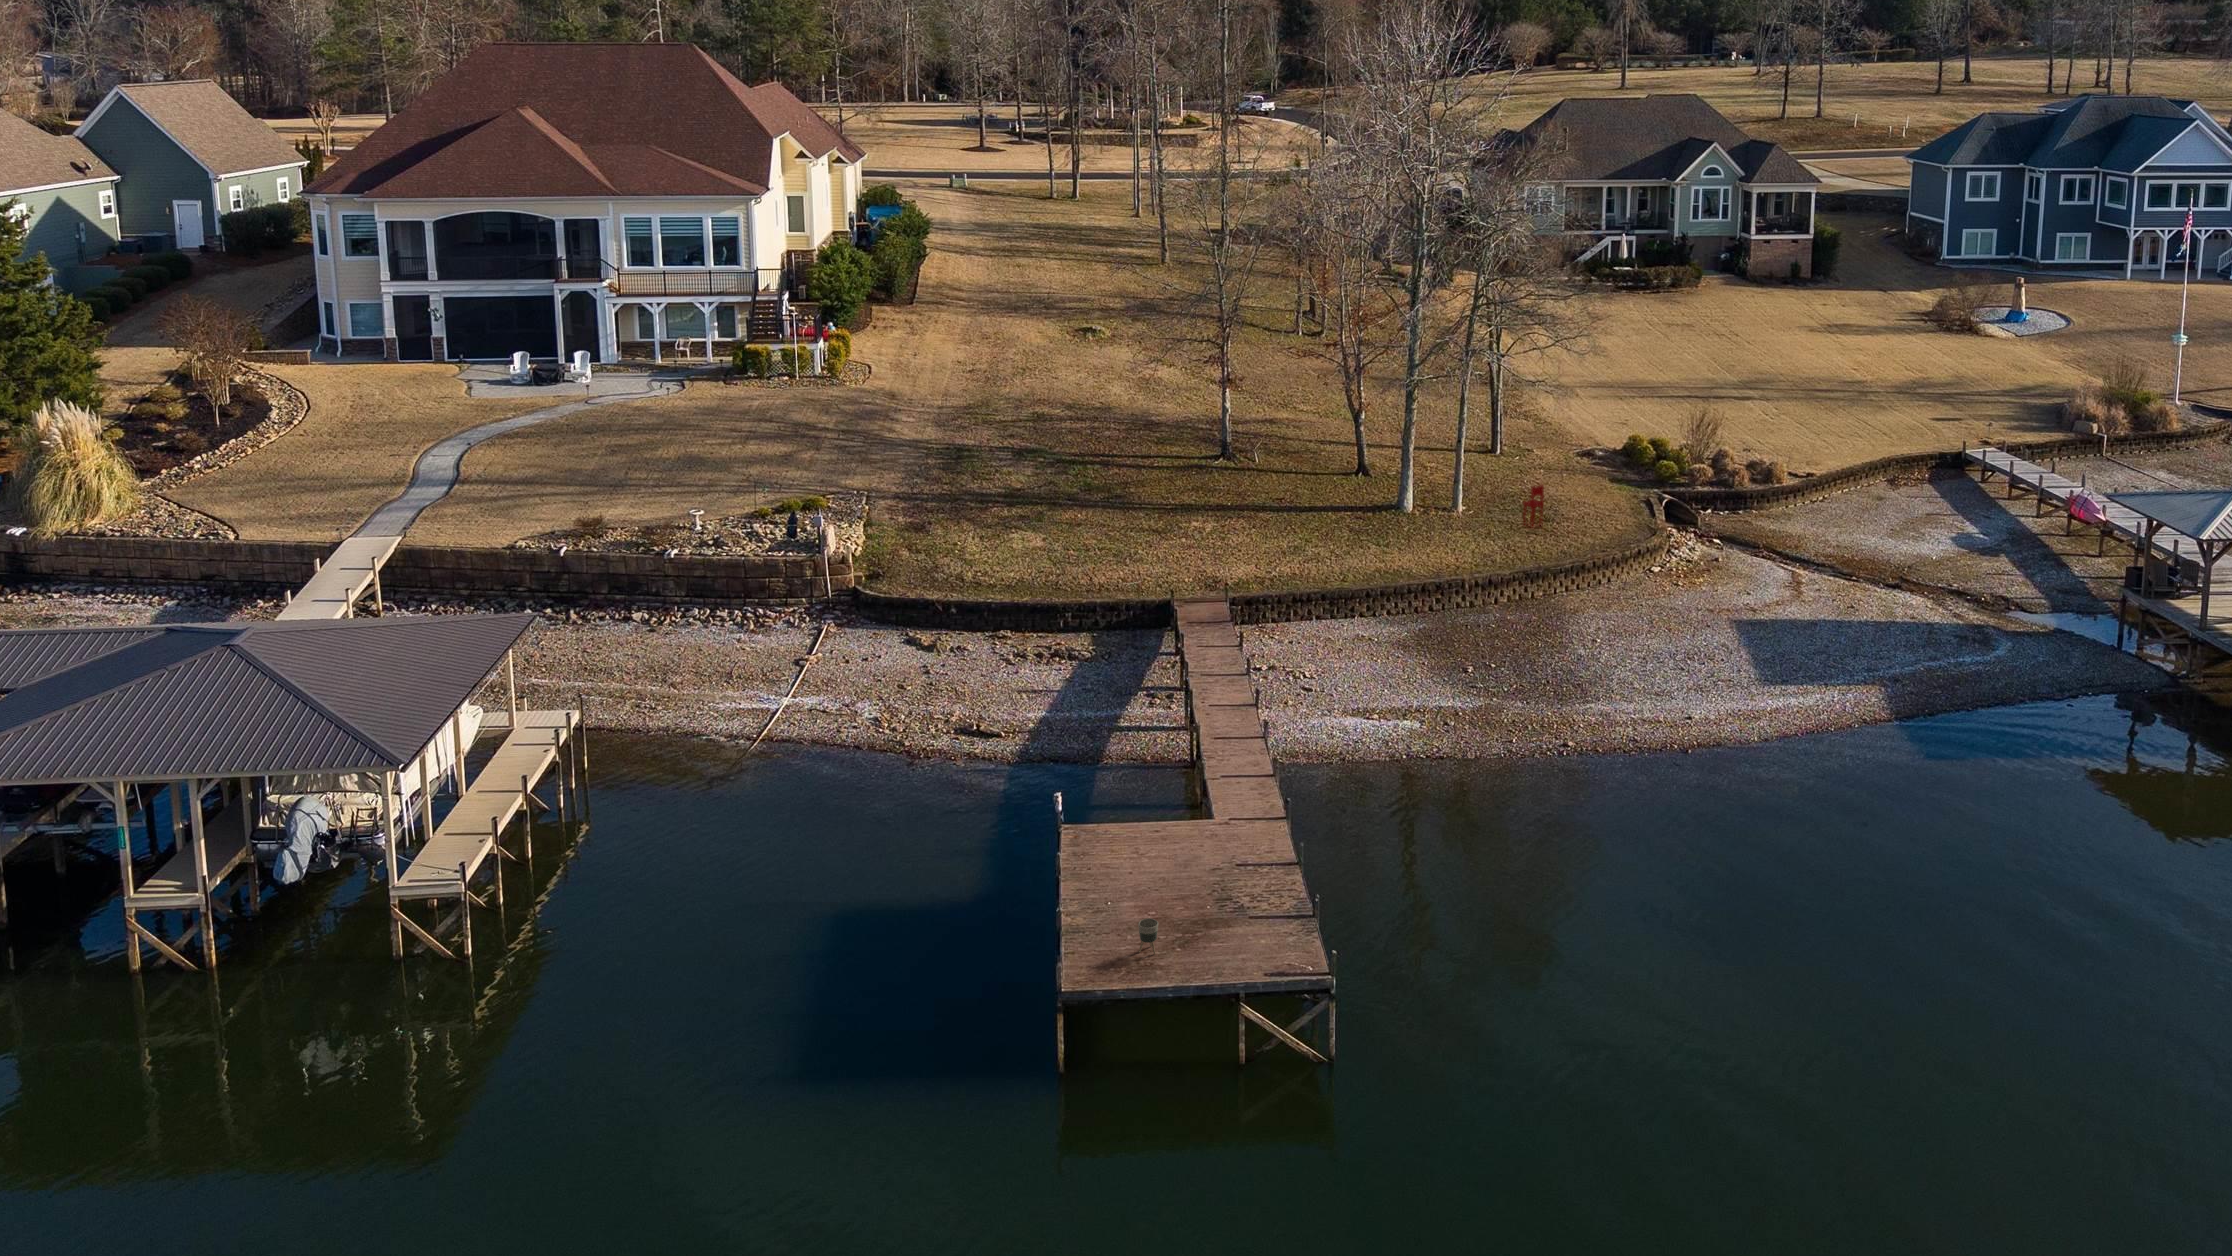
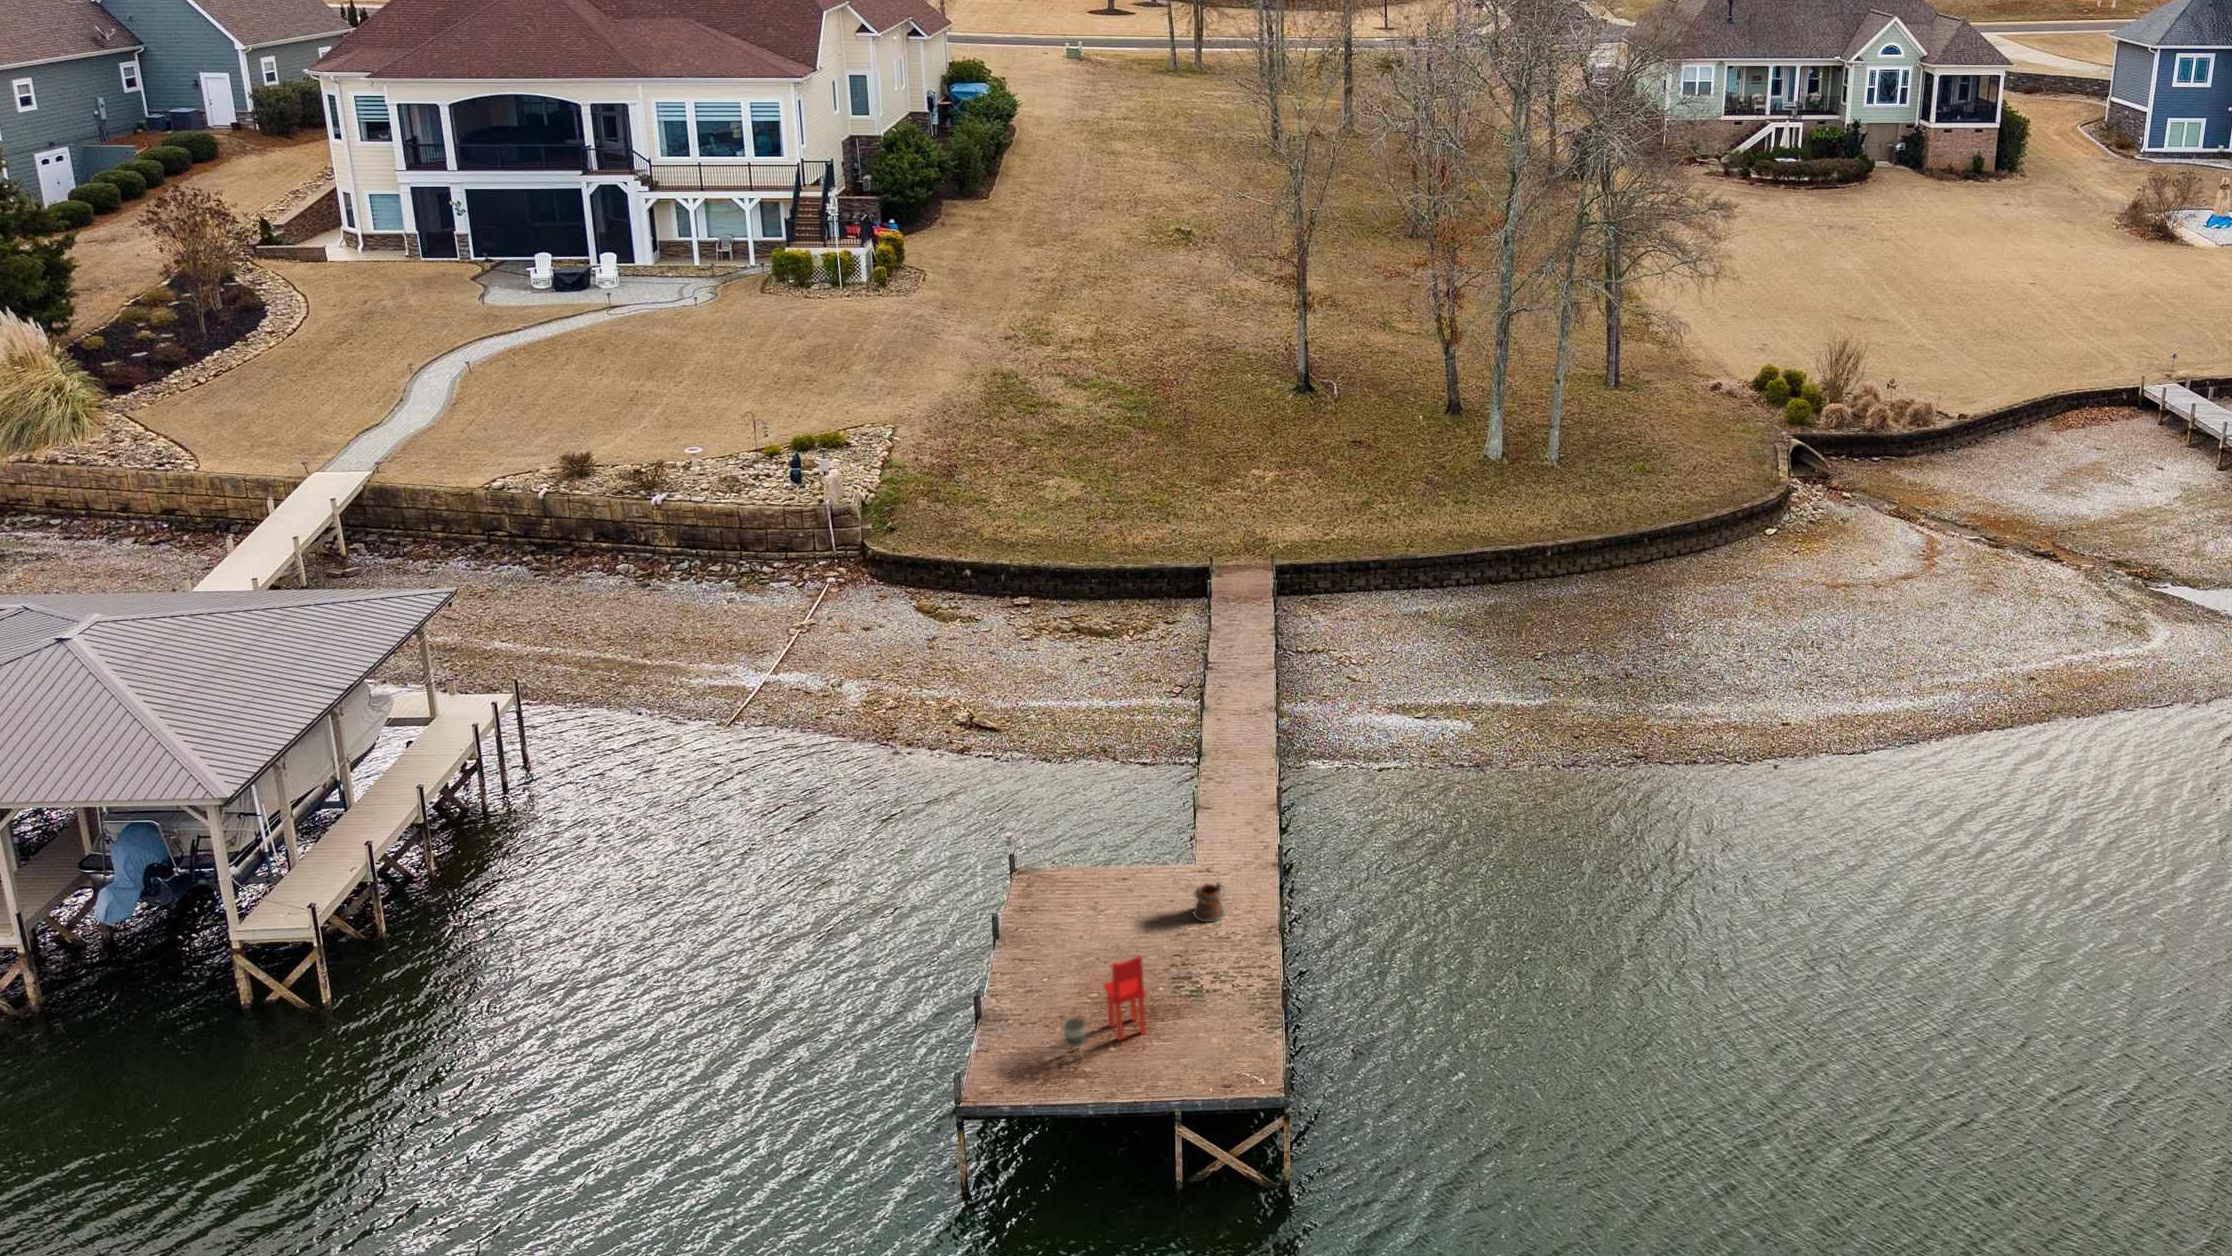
chair: present [1523,485,1544,527] -> present [1103,956,1146,1040]
bucket: none [1224,819,1253,855] -> present [1193,882,1225,922]

